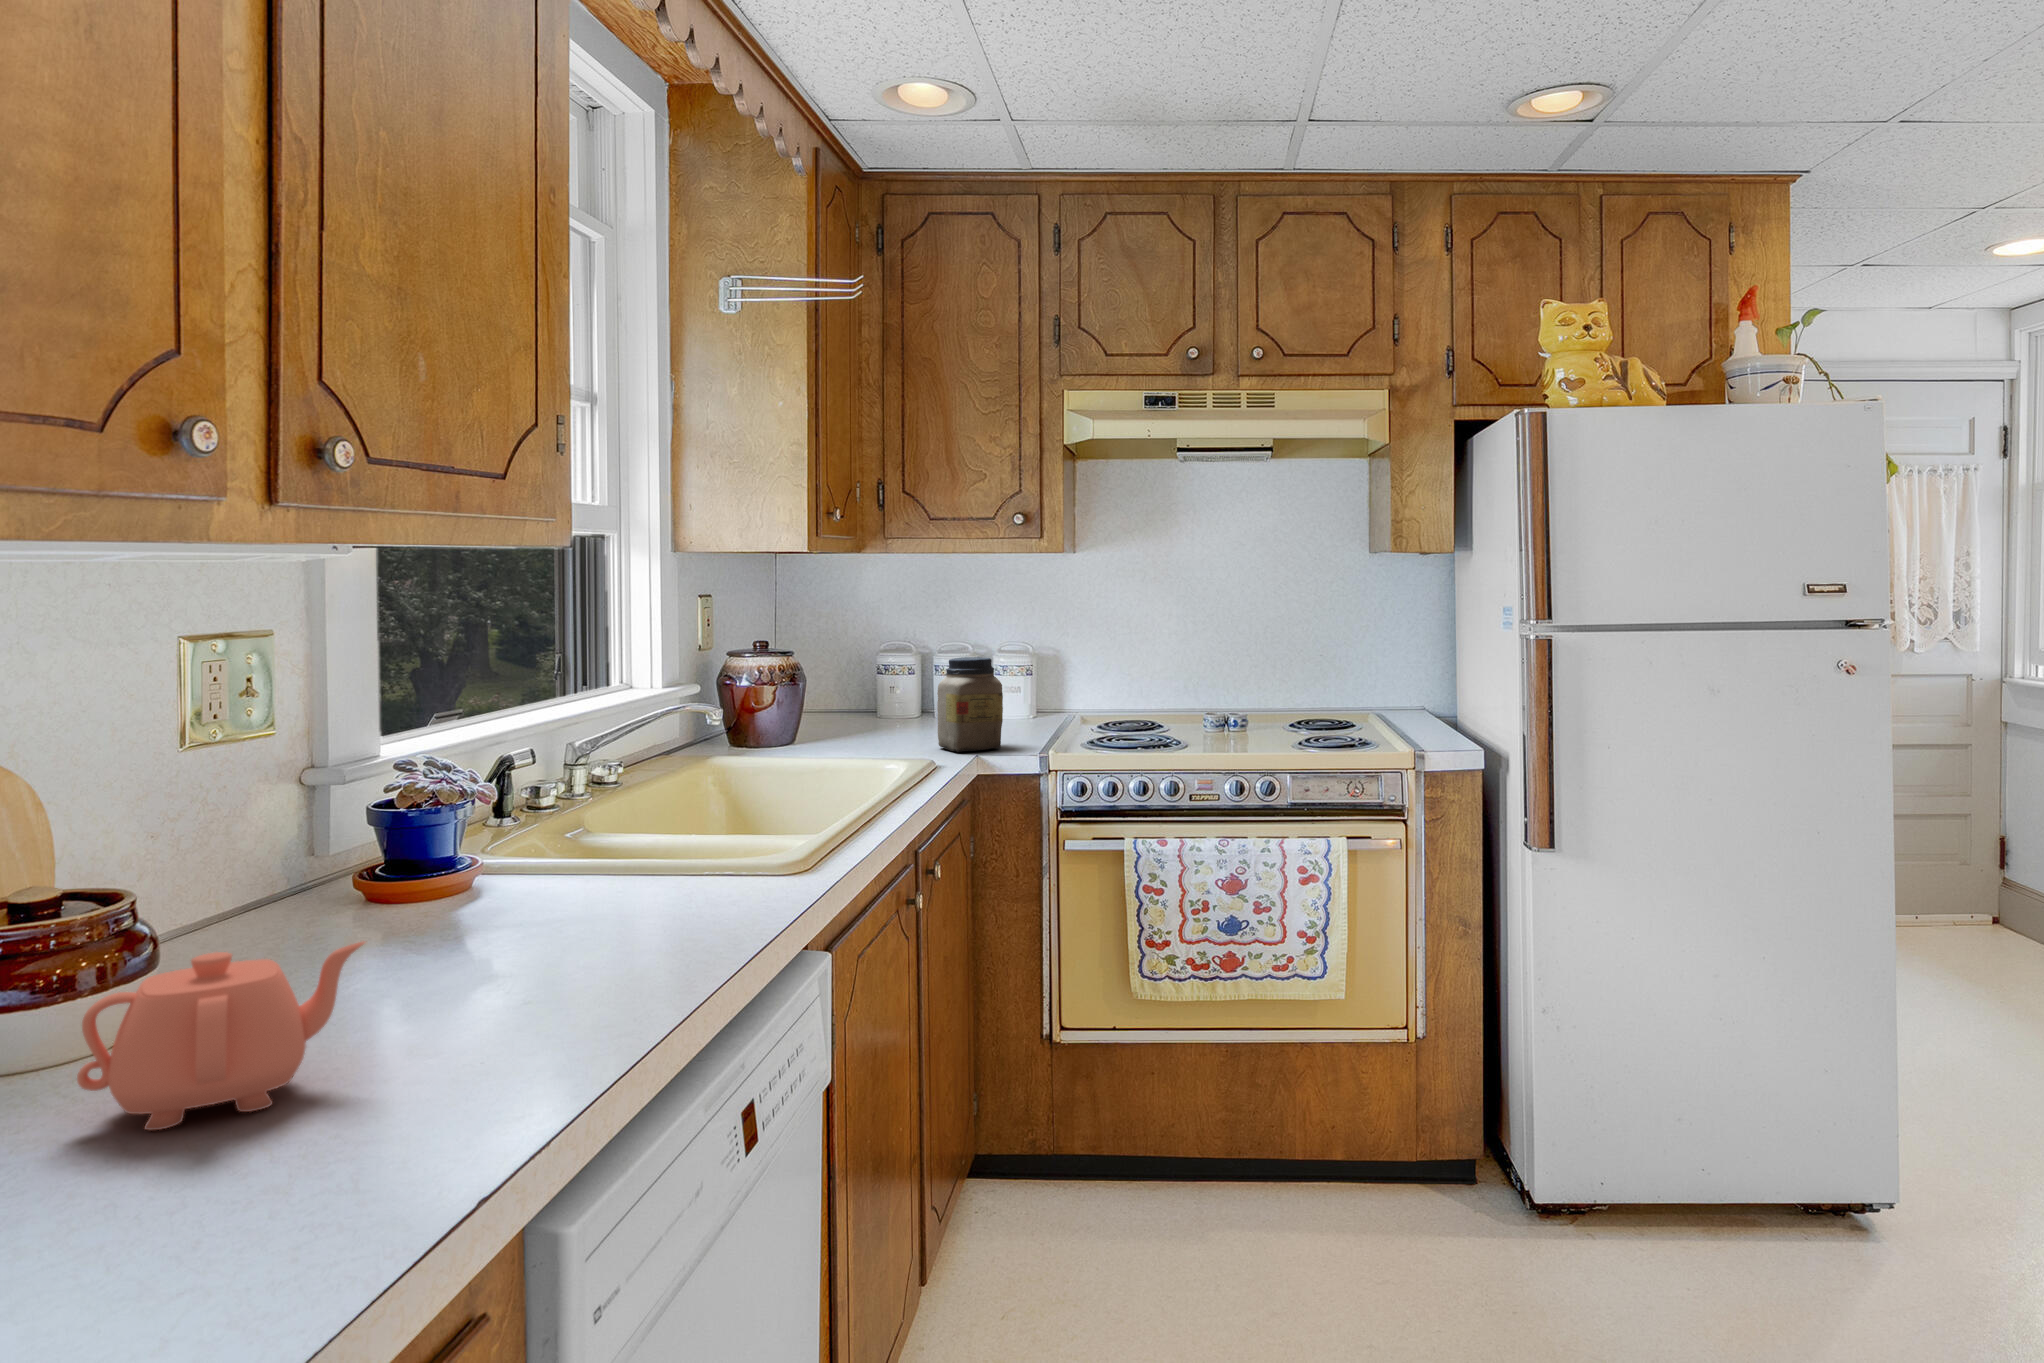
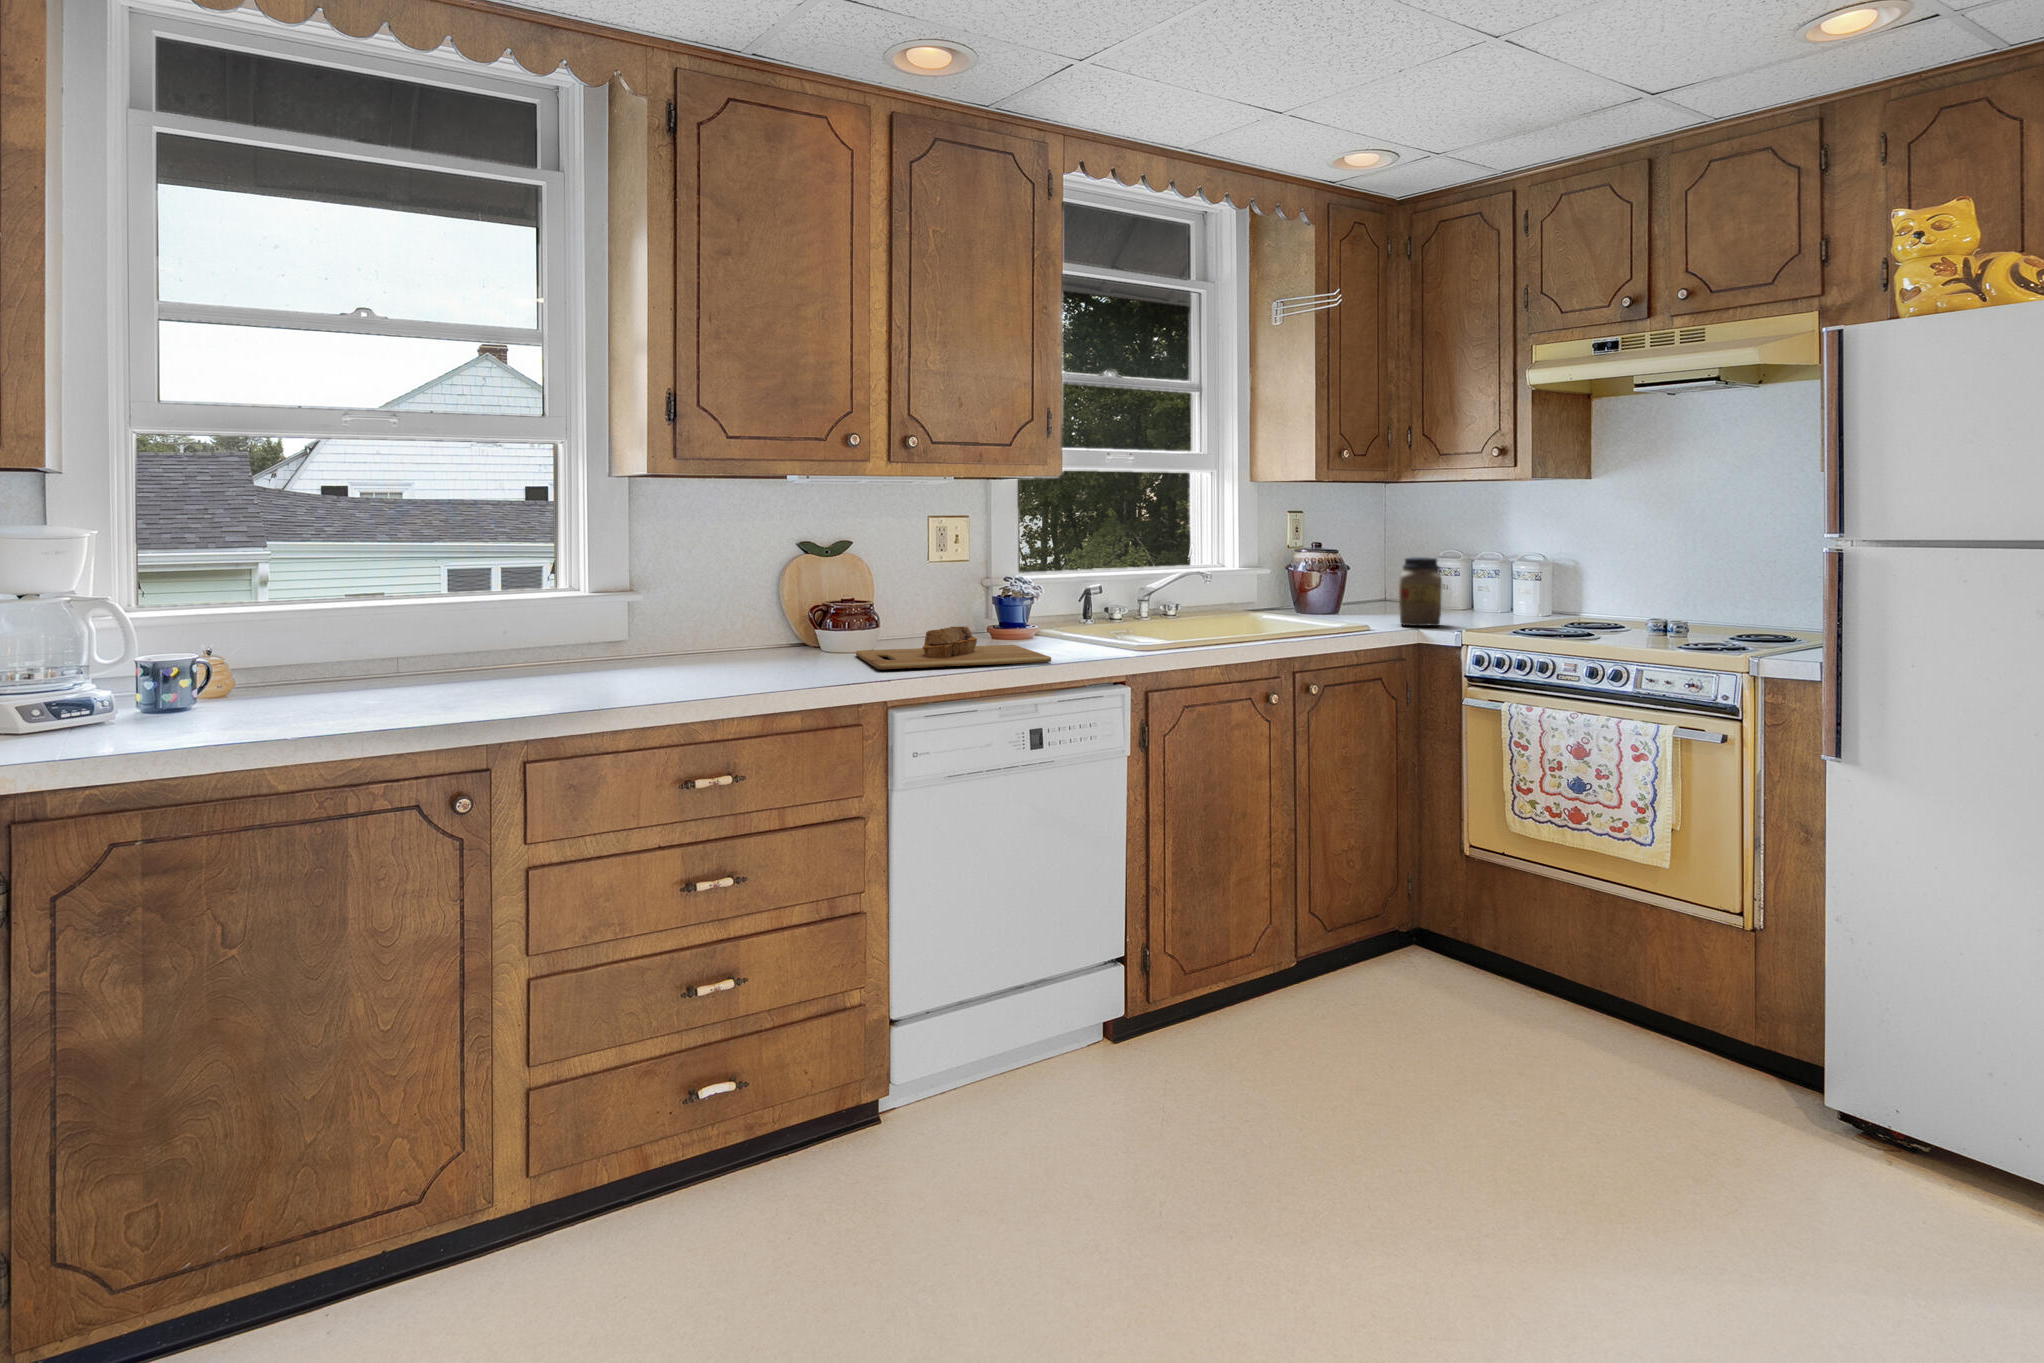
cutting board: none [269,862,757,1001] -> present [856,626,1051,670]
teapot: present [77,942,365,1130] -> none [722,621,800,679]

